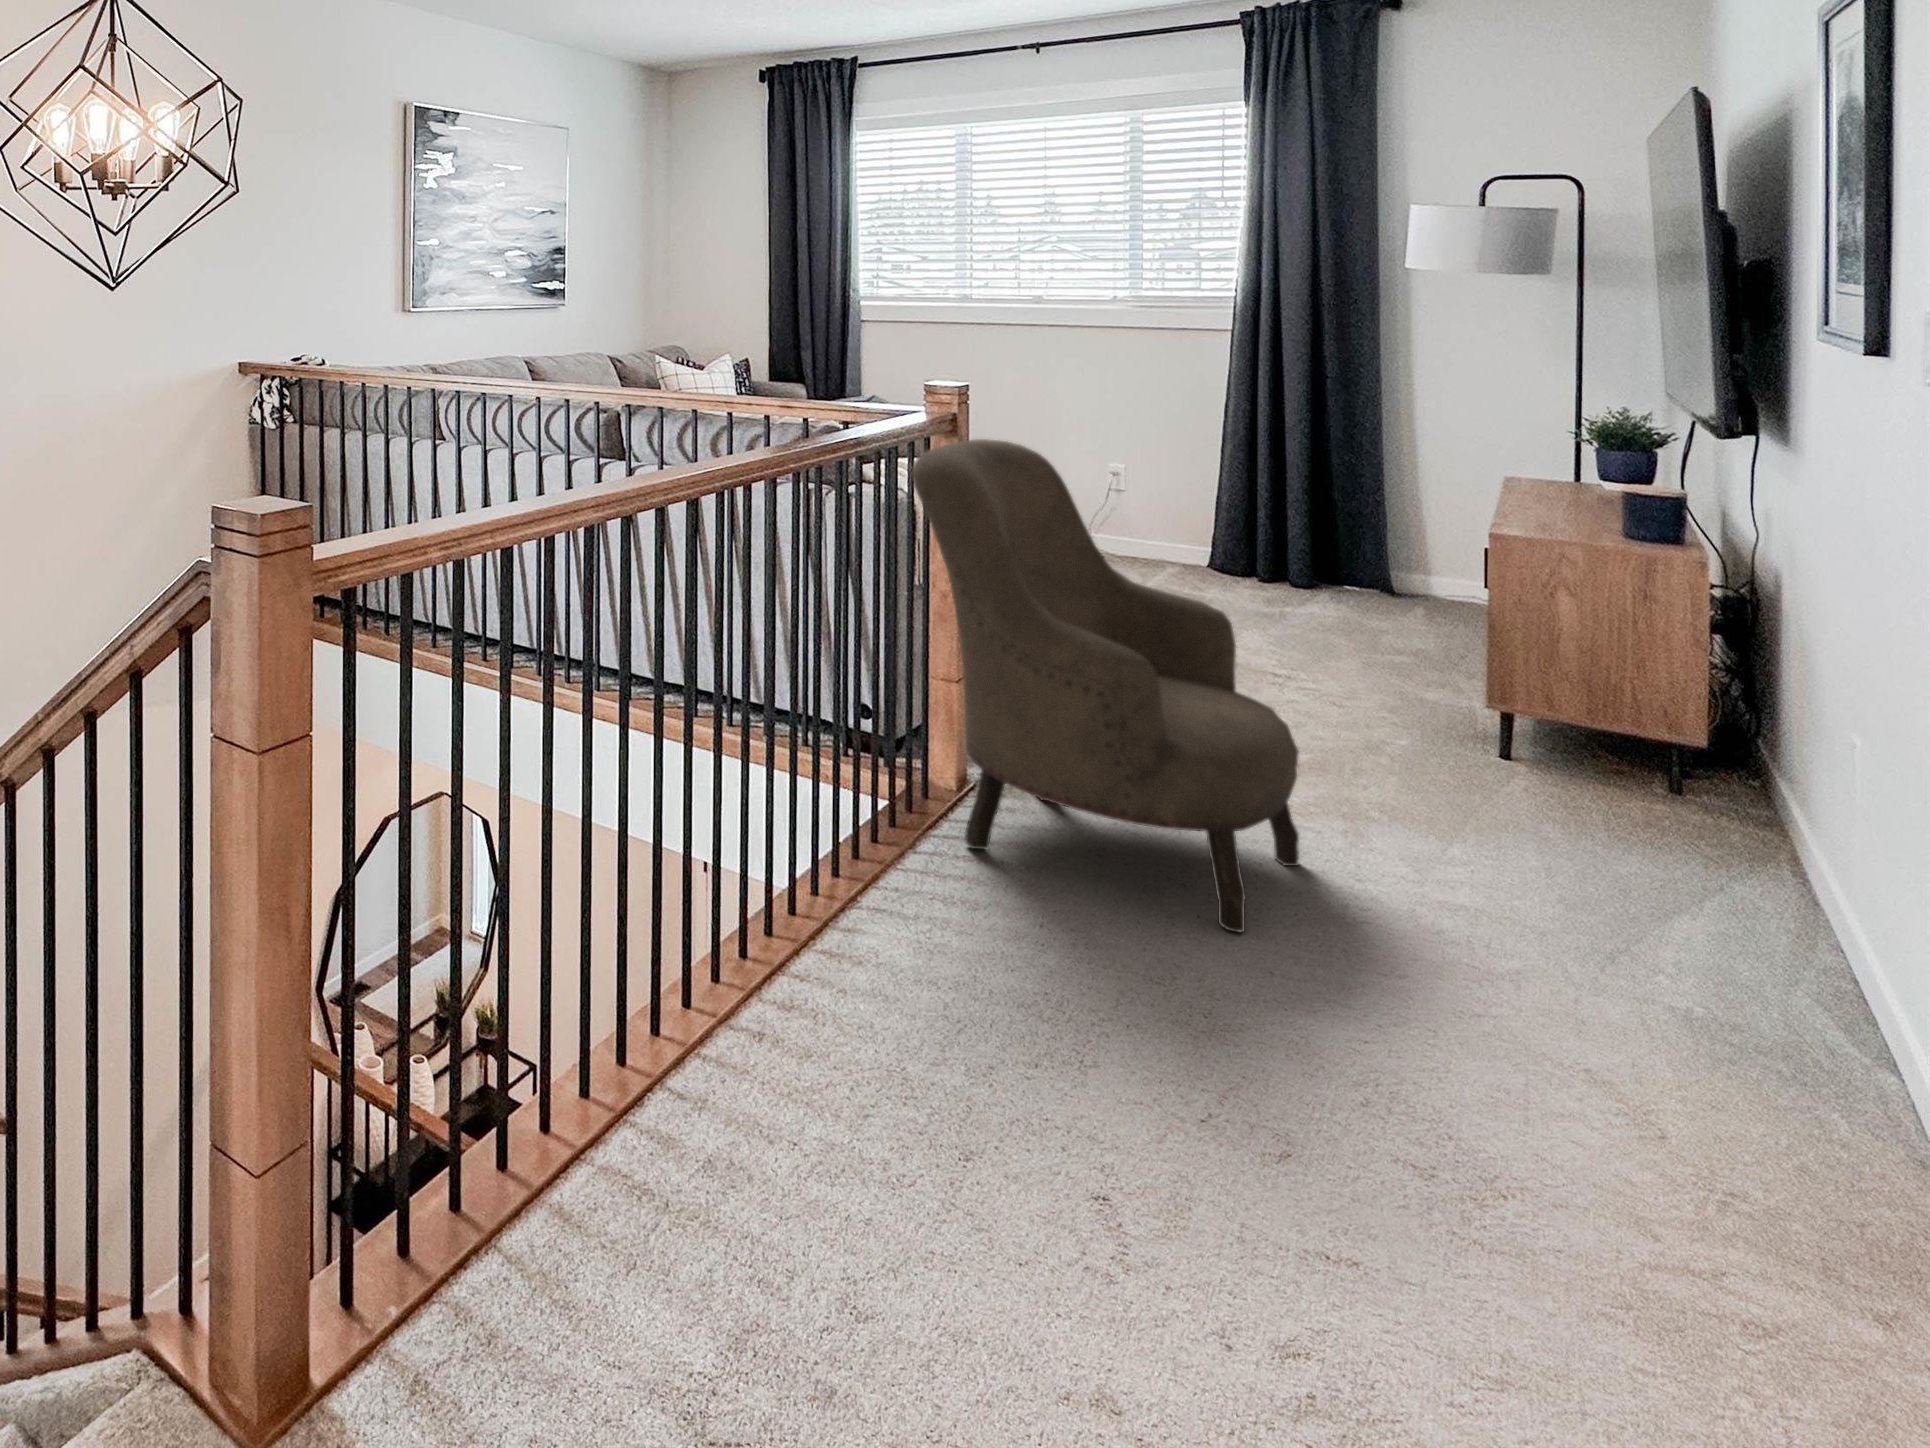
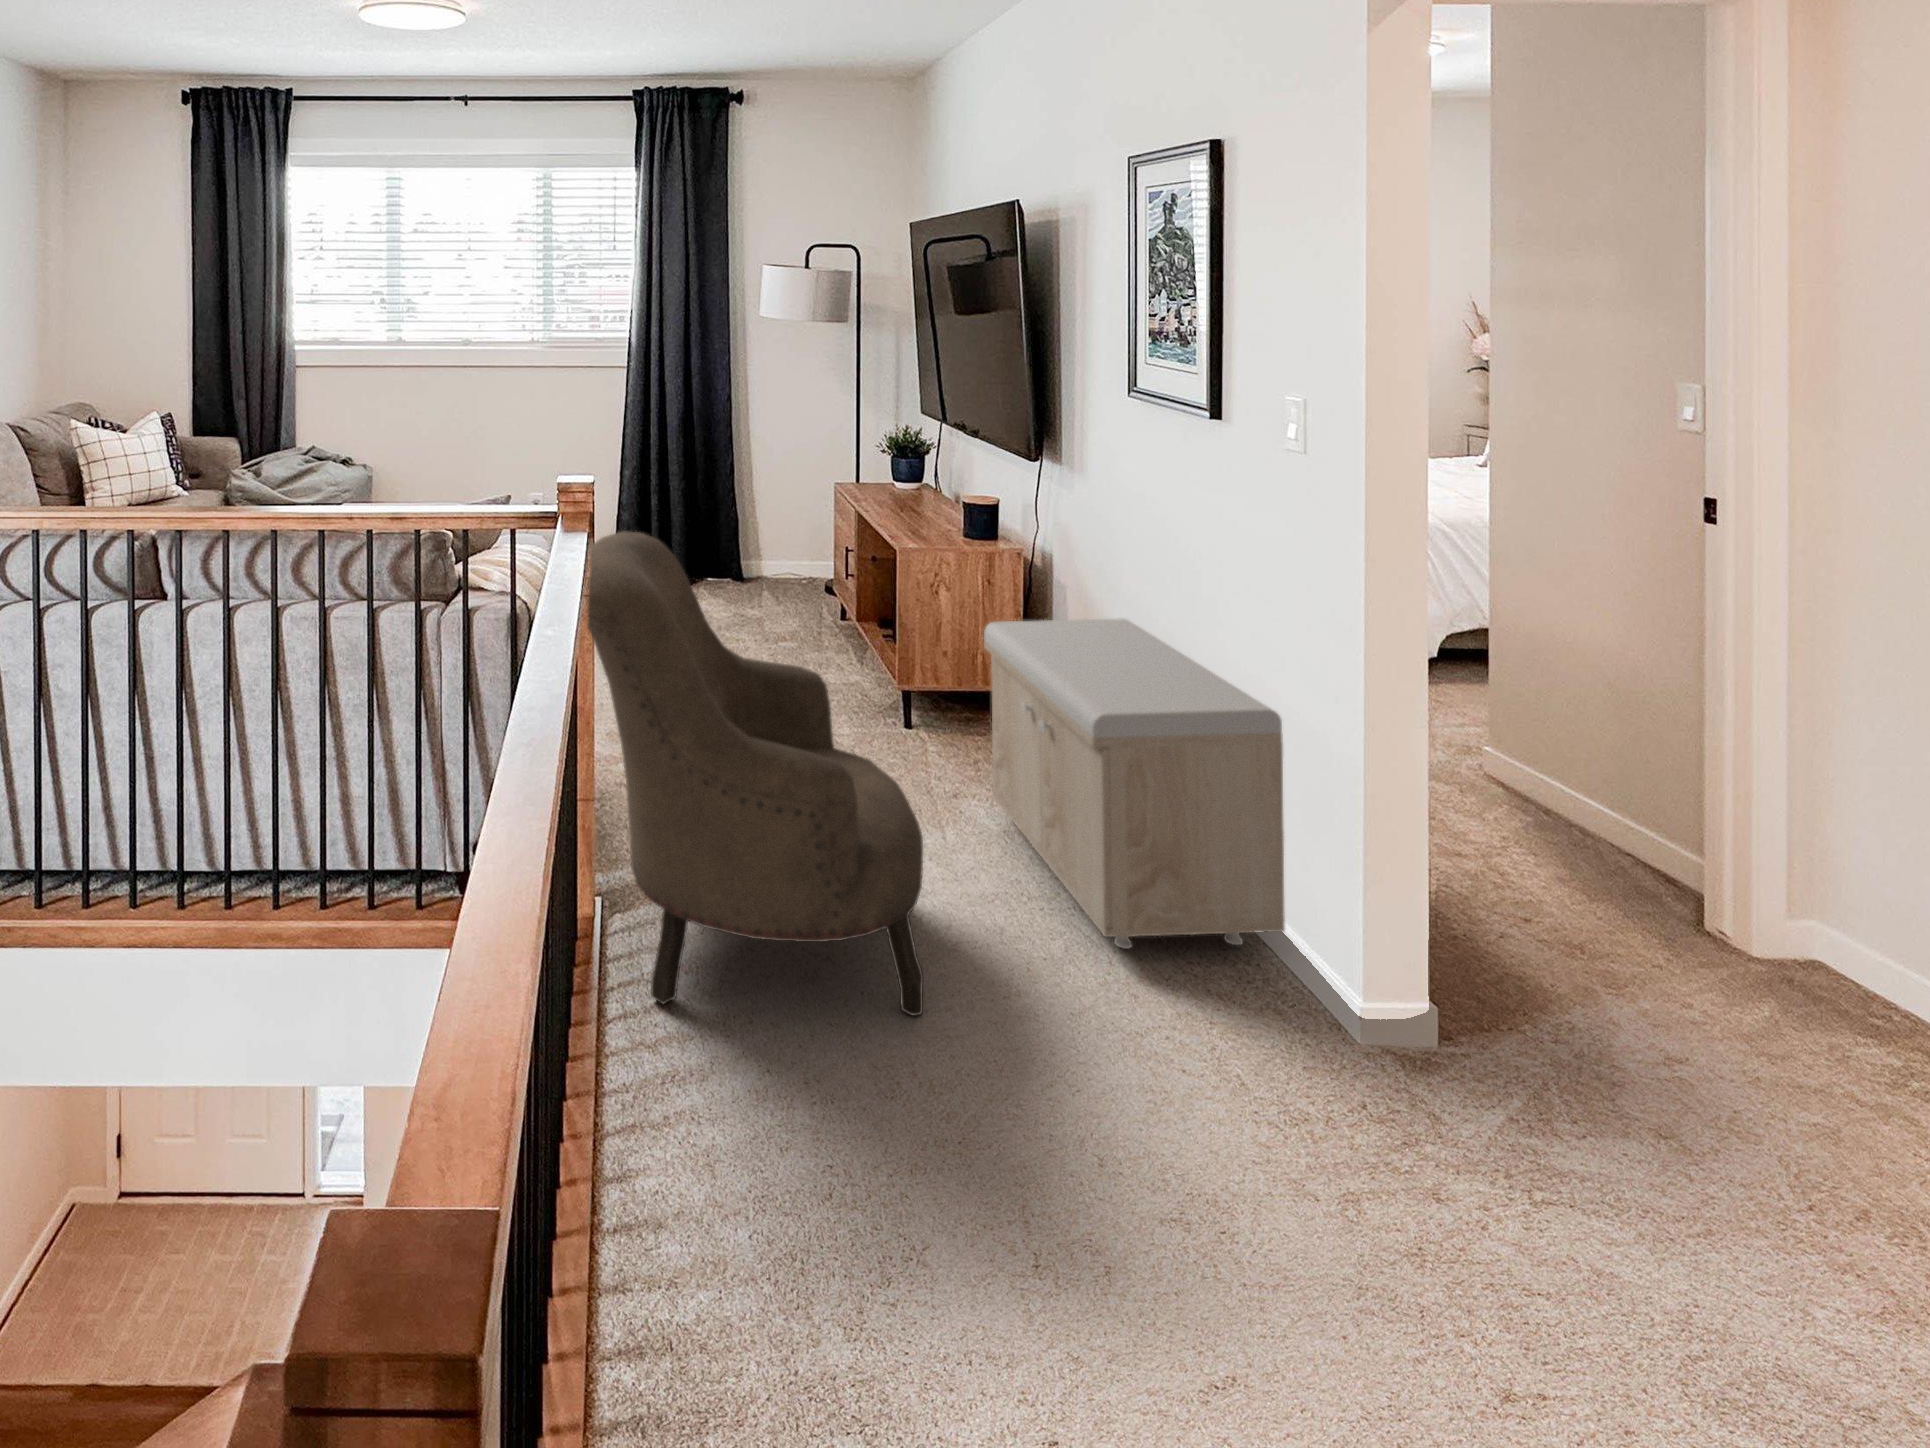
storage bench: none [1518,614,1857,1031] -> present [984,619,1285,949]

